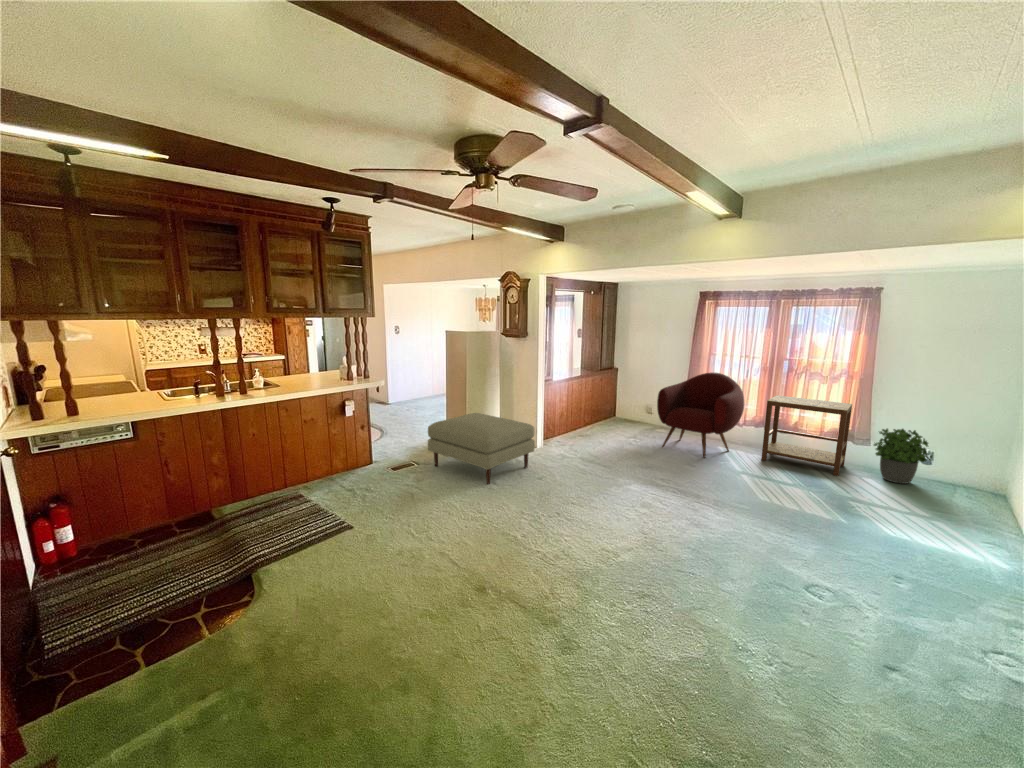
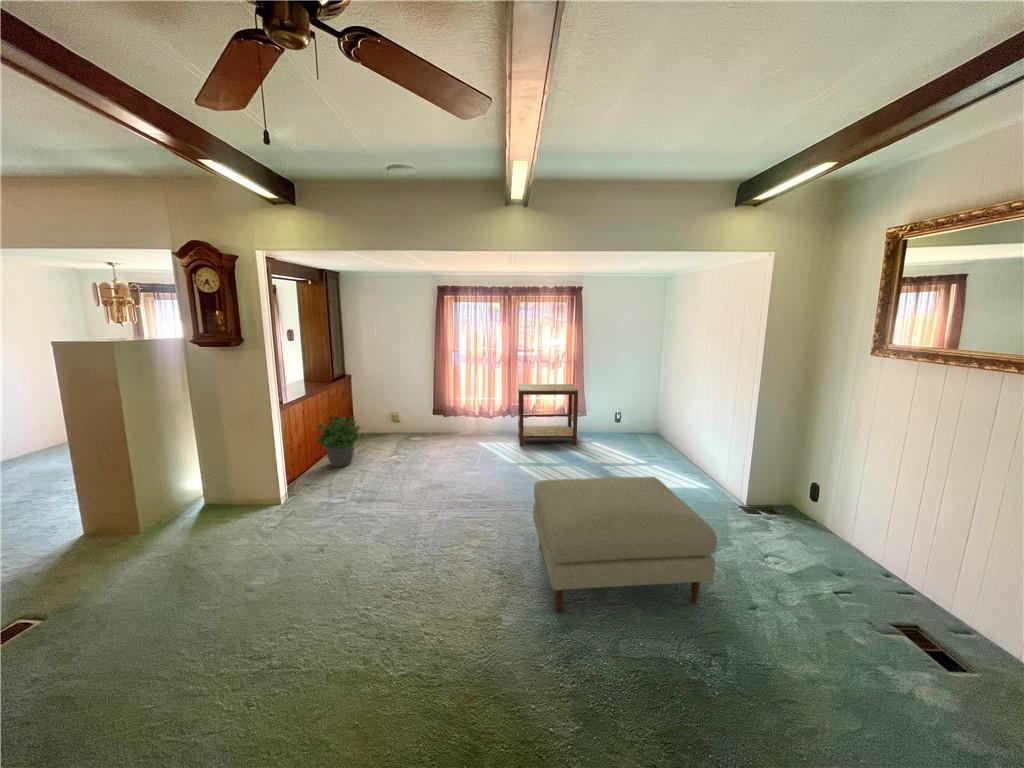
armchair: present [657,373,744,458] -> none [420,369,500,457]
ottoman: present [428,413,535,484] -> present [533,477,717,612]
potted plant: present [874,429,932,484] -> present [316,416,364,467]

